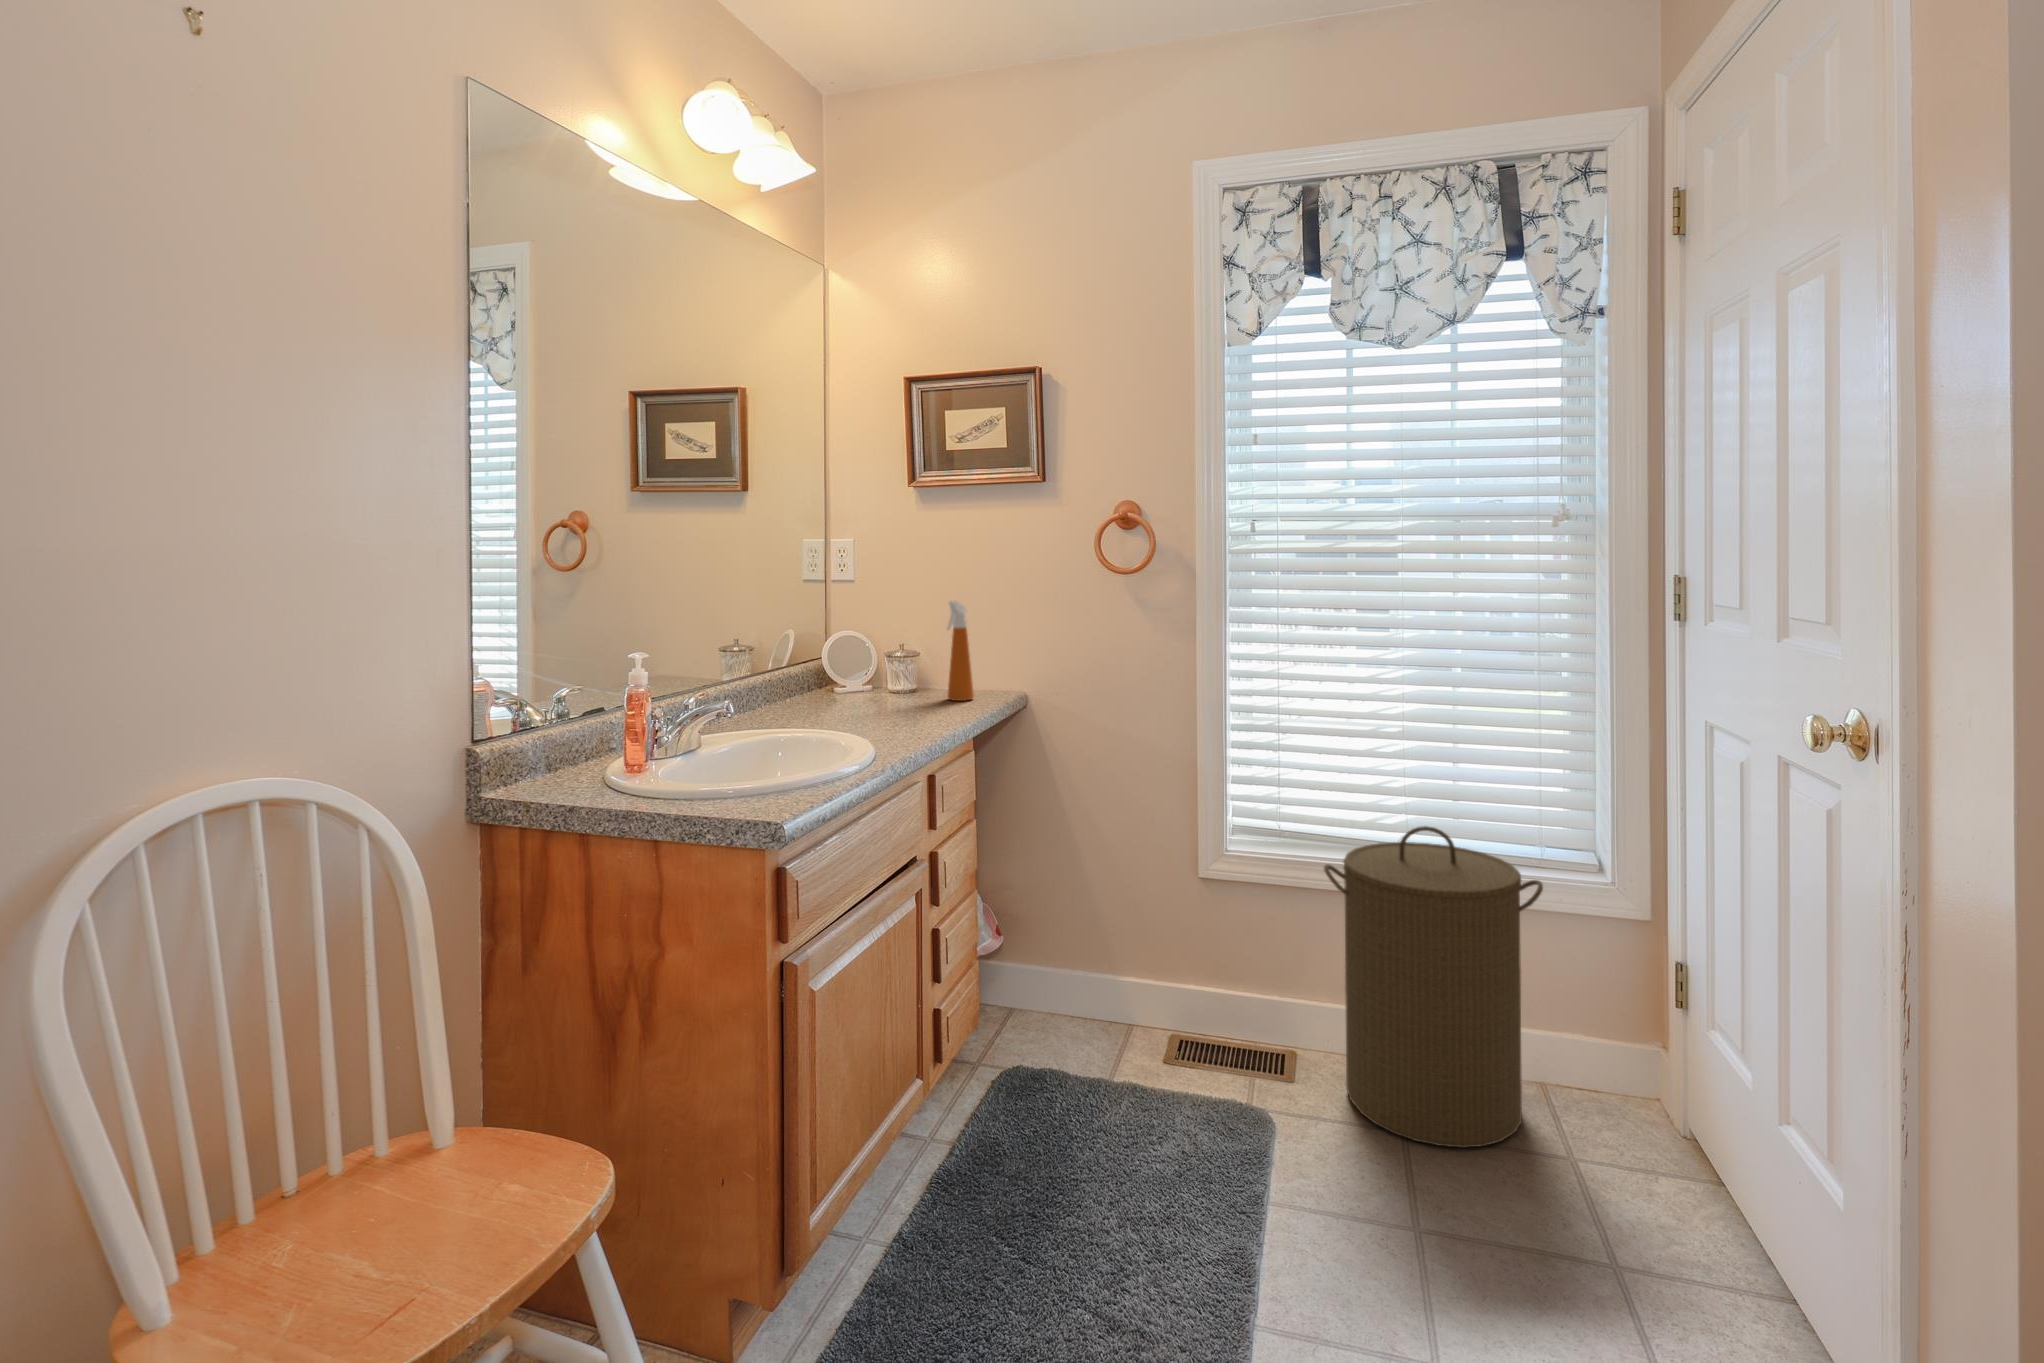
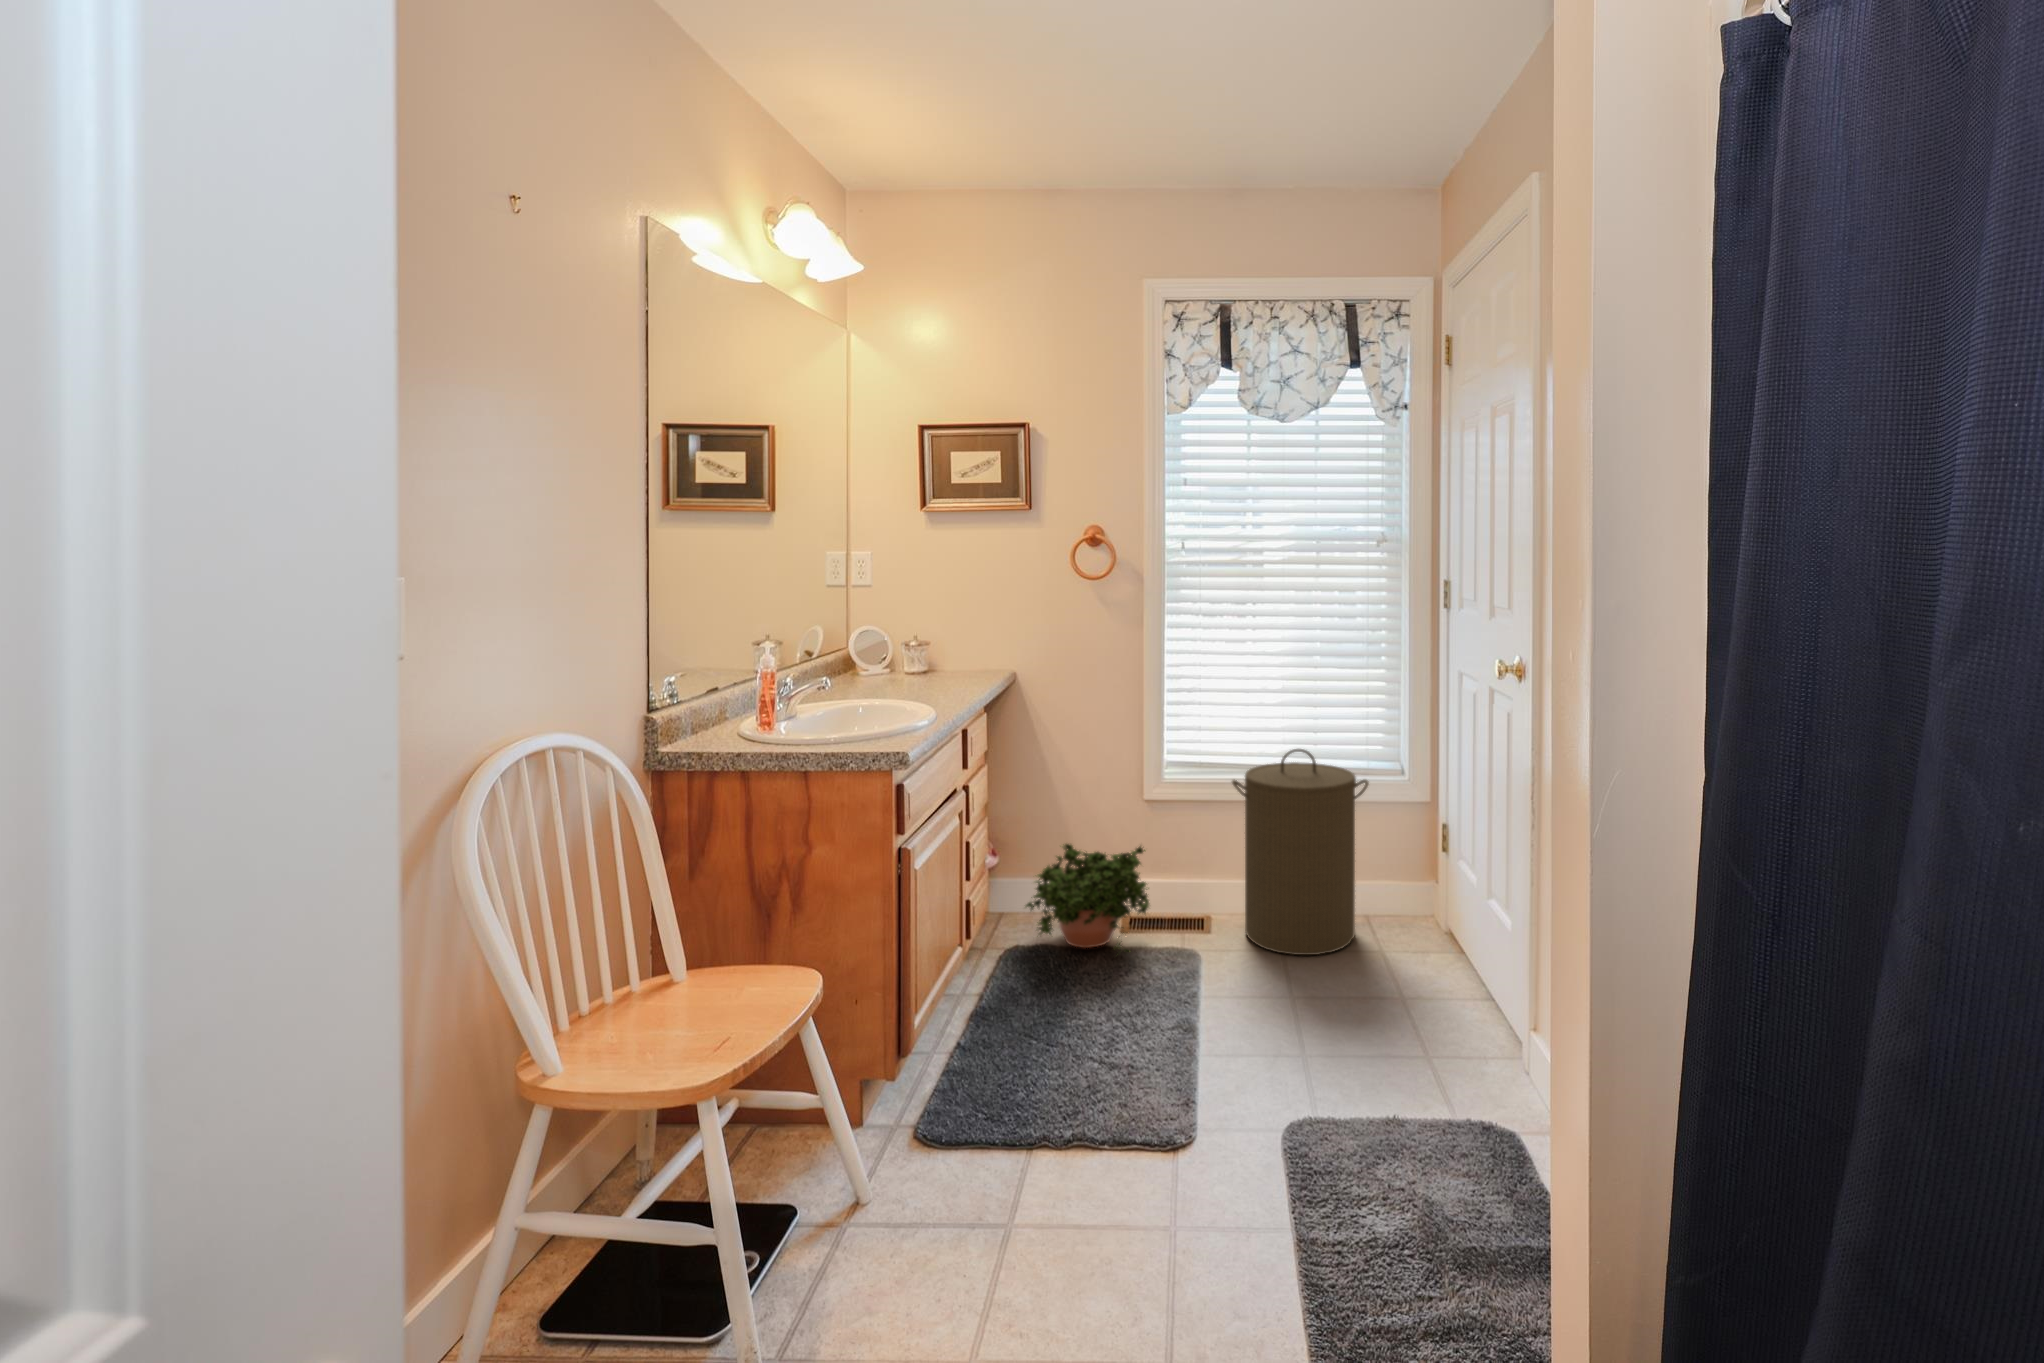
spray bottle: present [947,600,974,701] -> none [951,600,972,677]
potted plant: none [1028,932,1211,1112] -> present [1026,844,1149,952]

